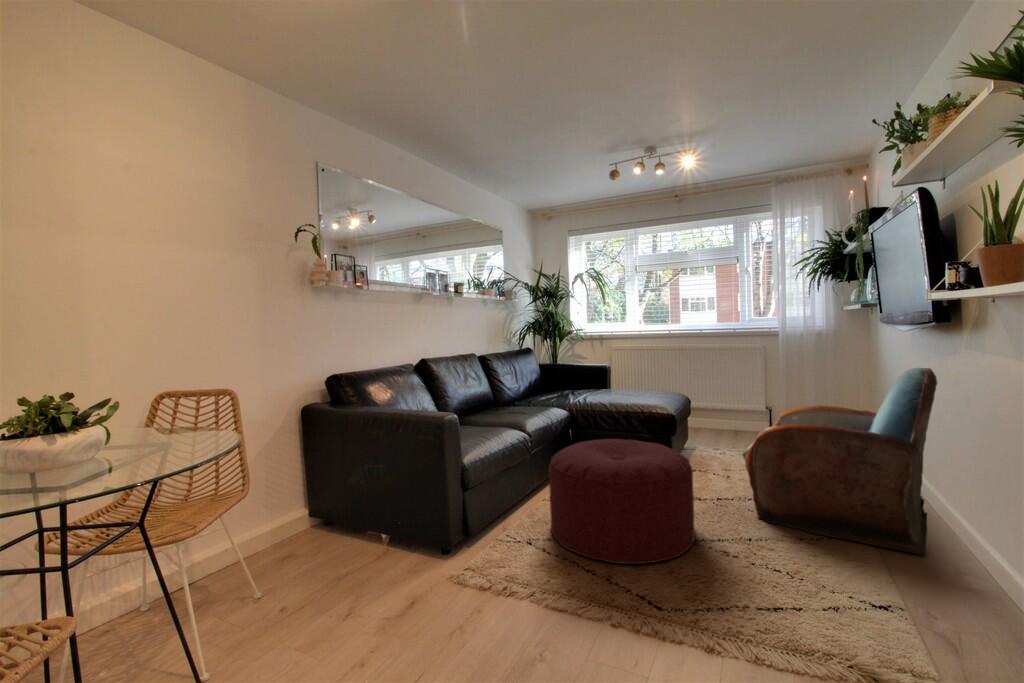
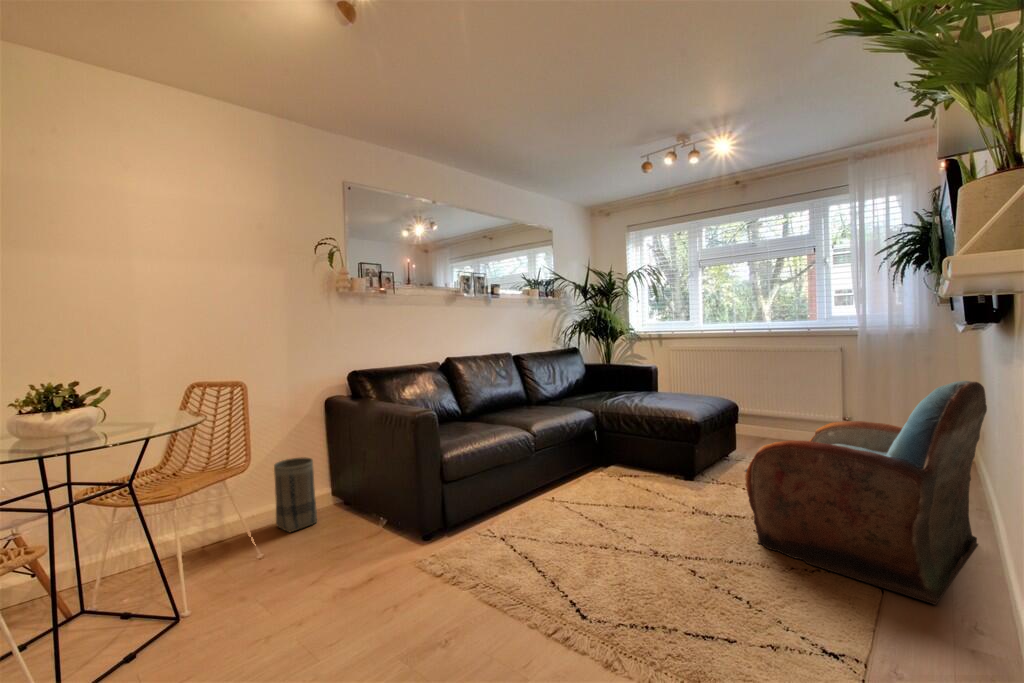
ottoman: present [549,439,695,564] -> none [525,445,674,573]
basket: none [260,473,311,560] -> present [274,457,317,532]

